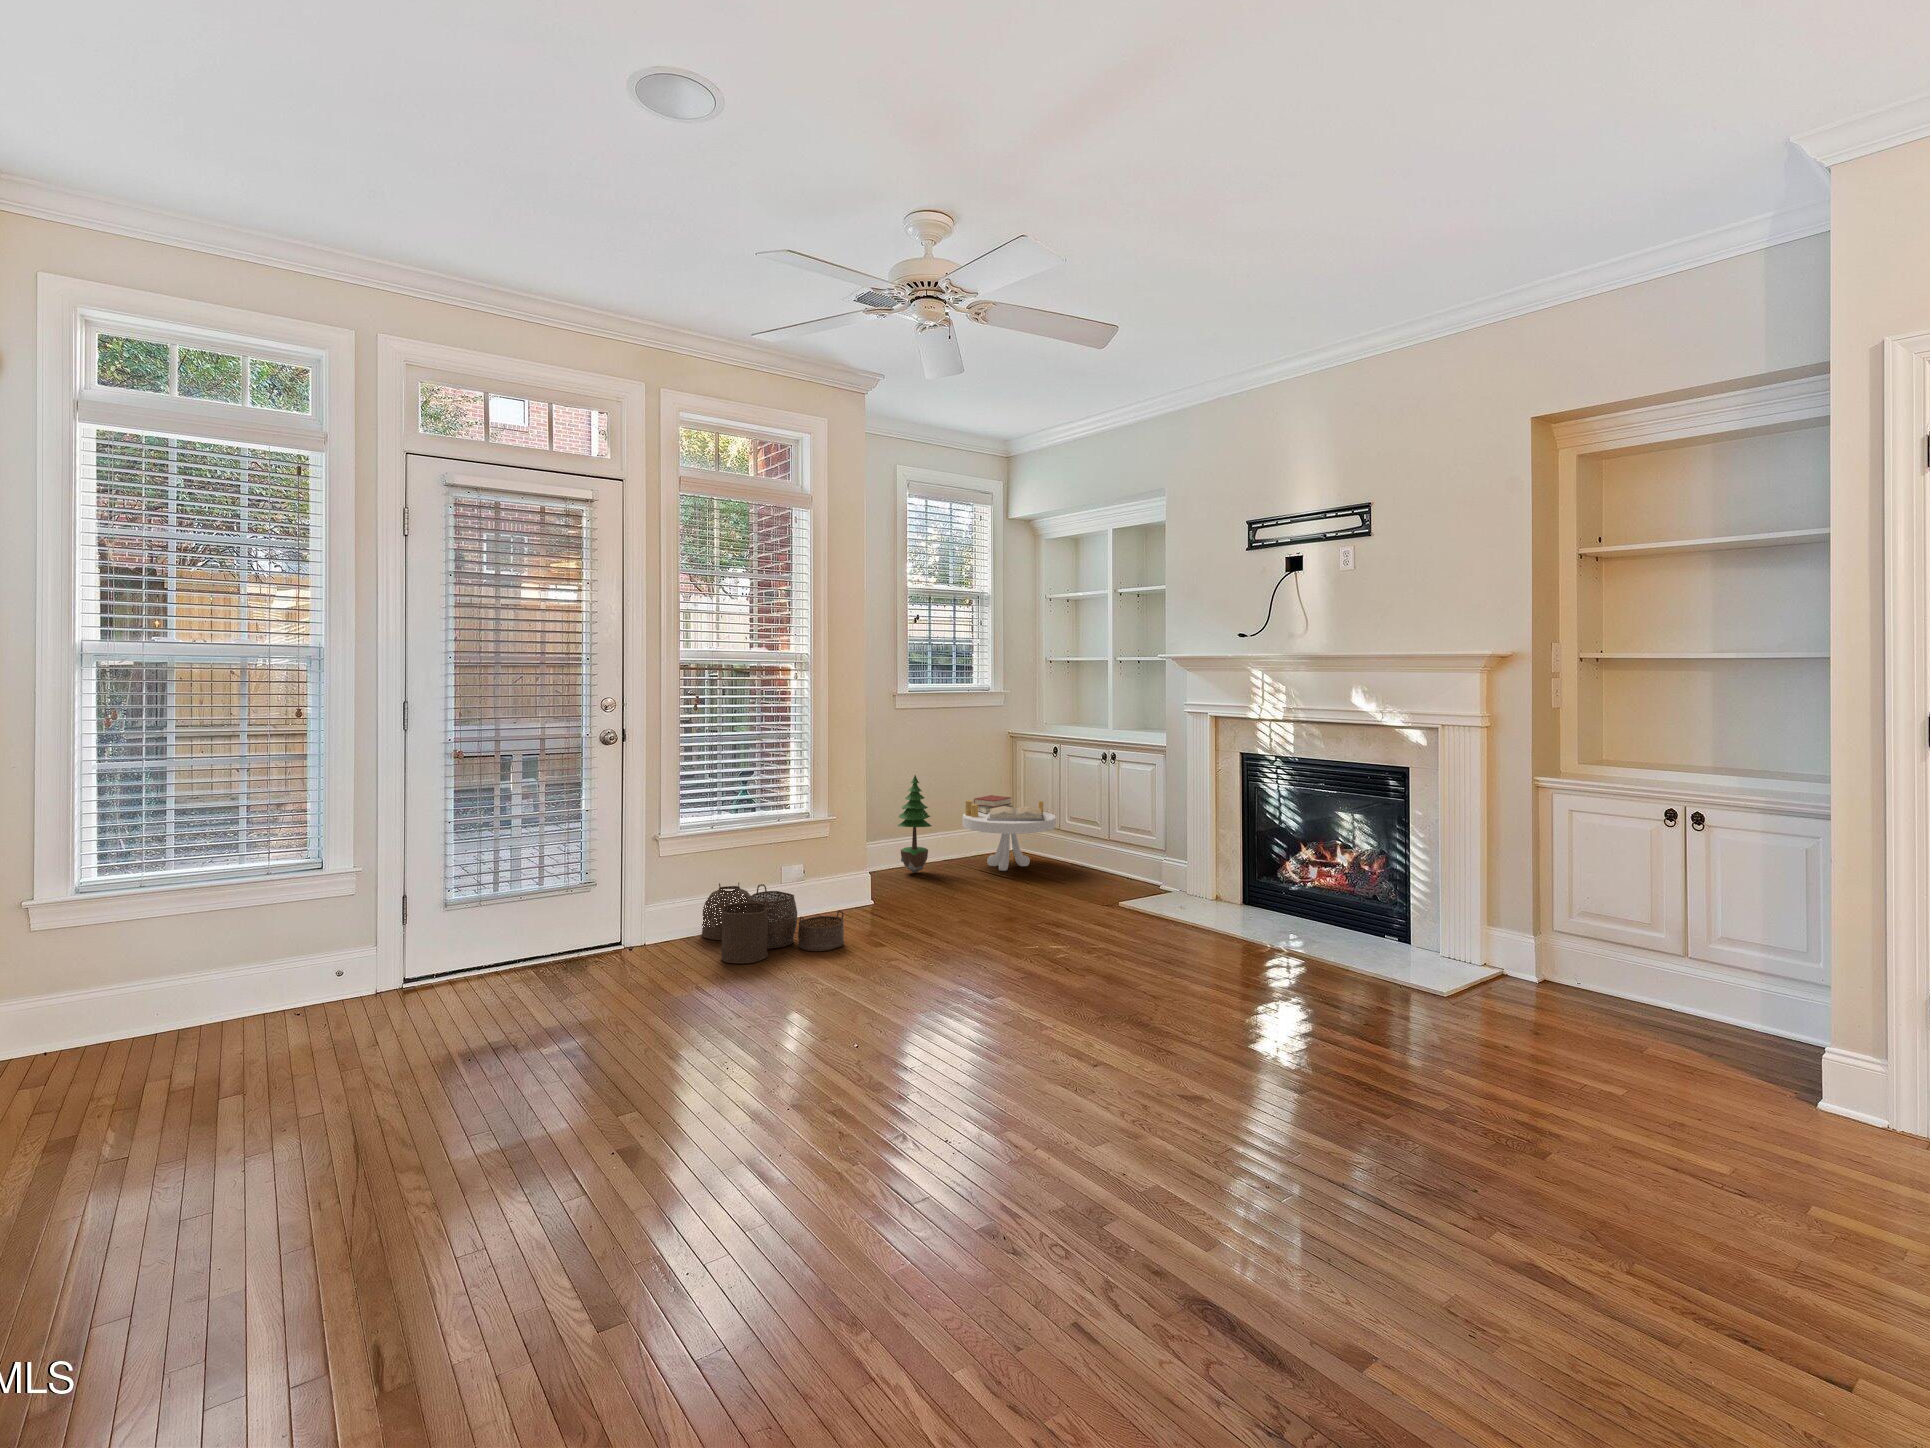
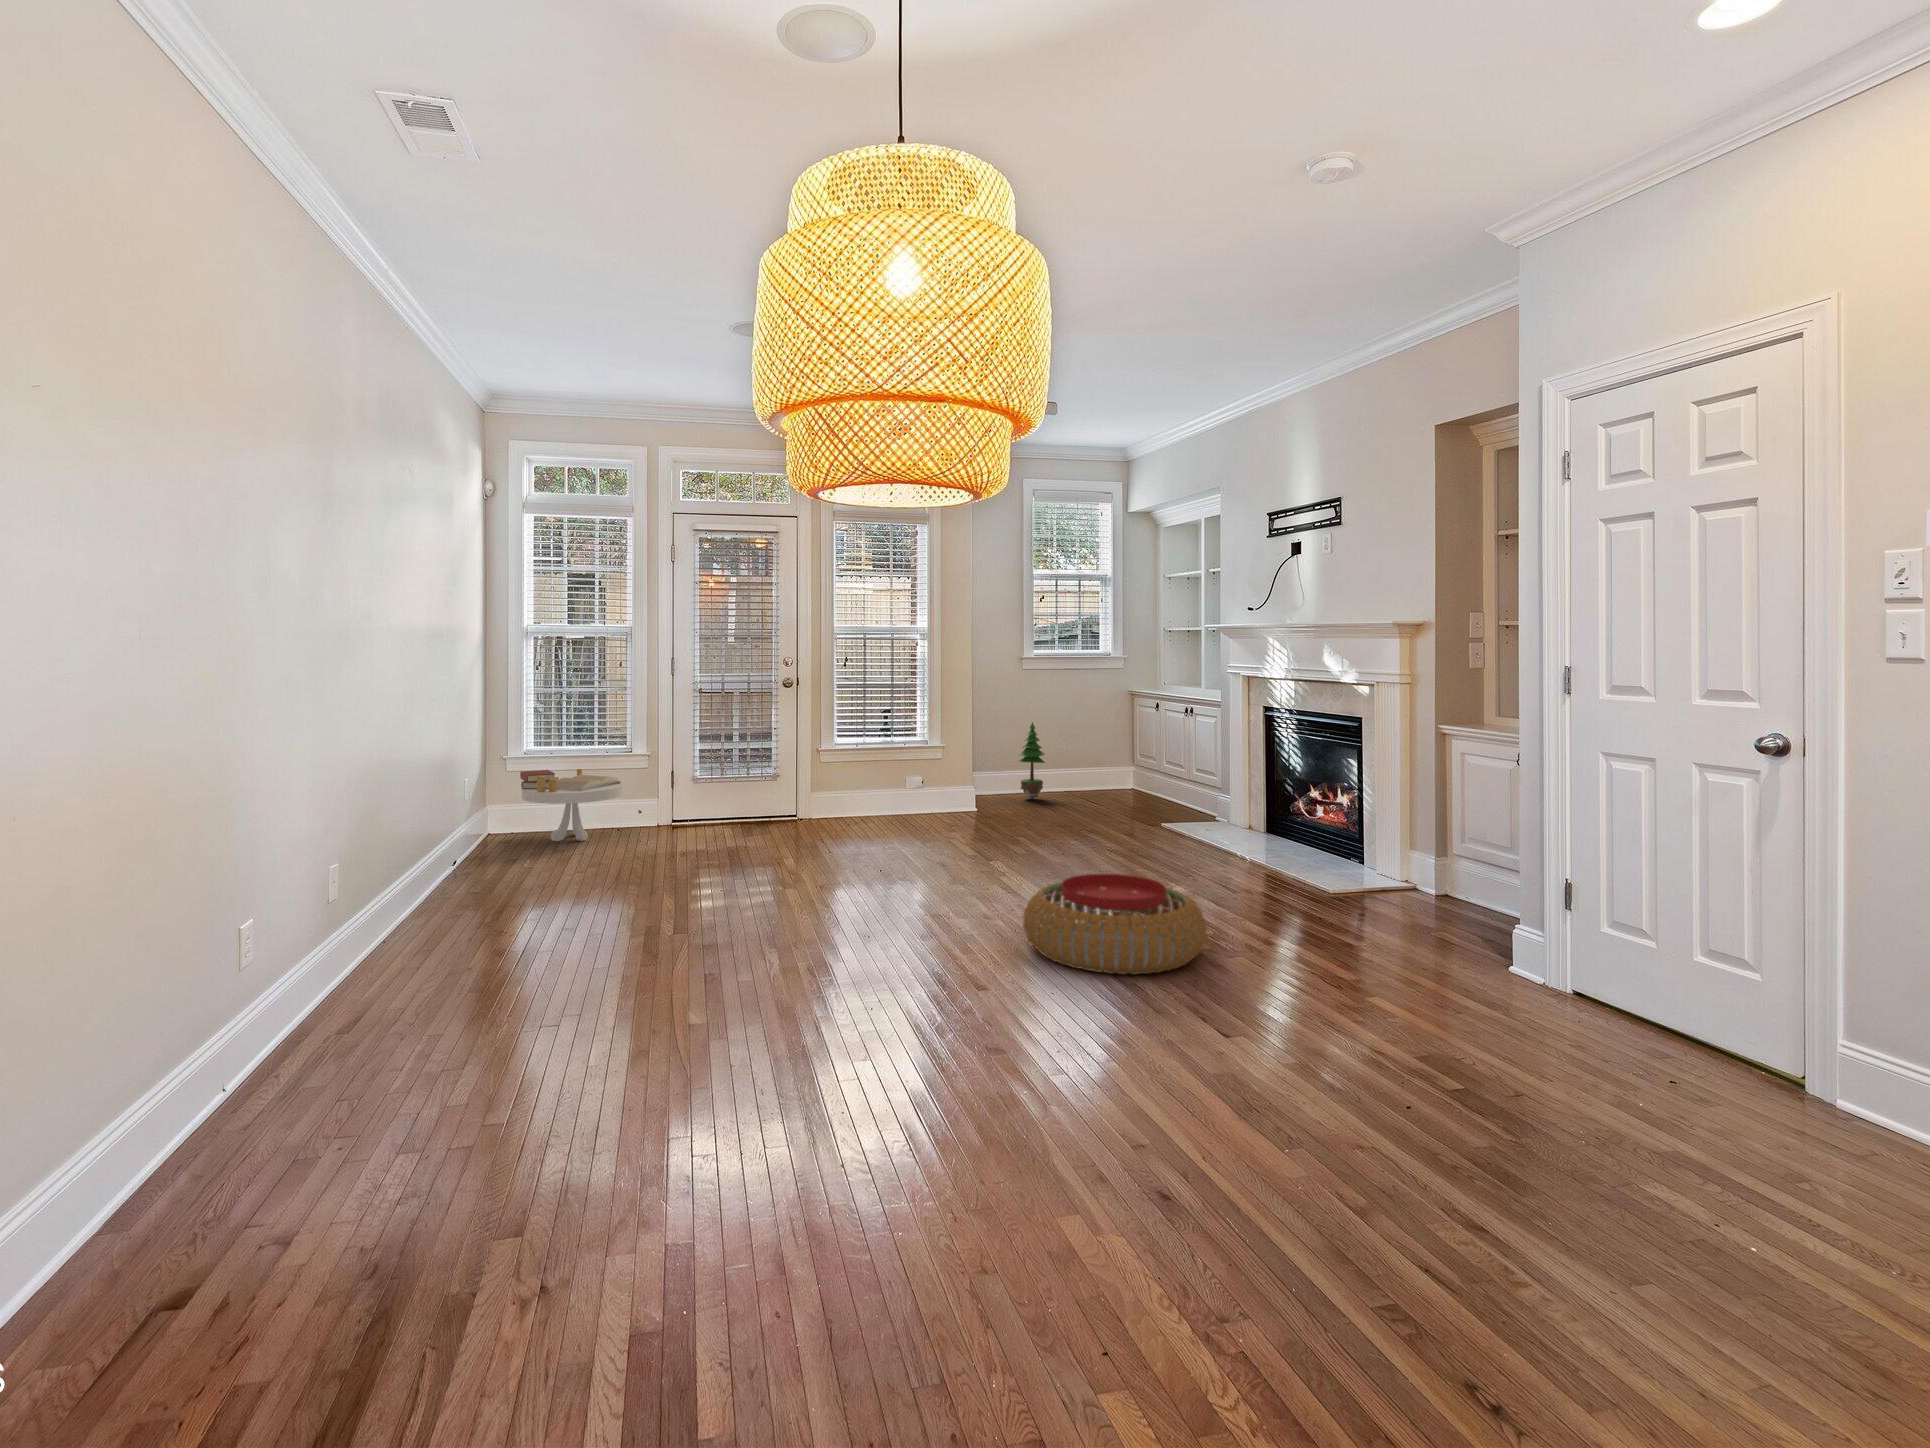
side table: present [962,795,1056,871] -> present [520,769,623,841]
woven basket: present [702,883,844,964] -> none [847,784,932,832]
pouf: none [1269,1059,1613,1288] -> present [1023,874,1207,974]

